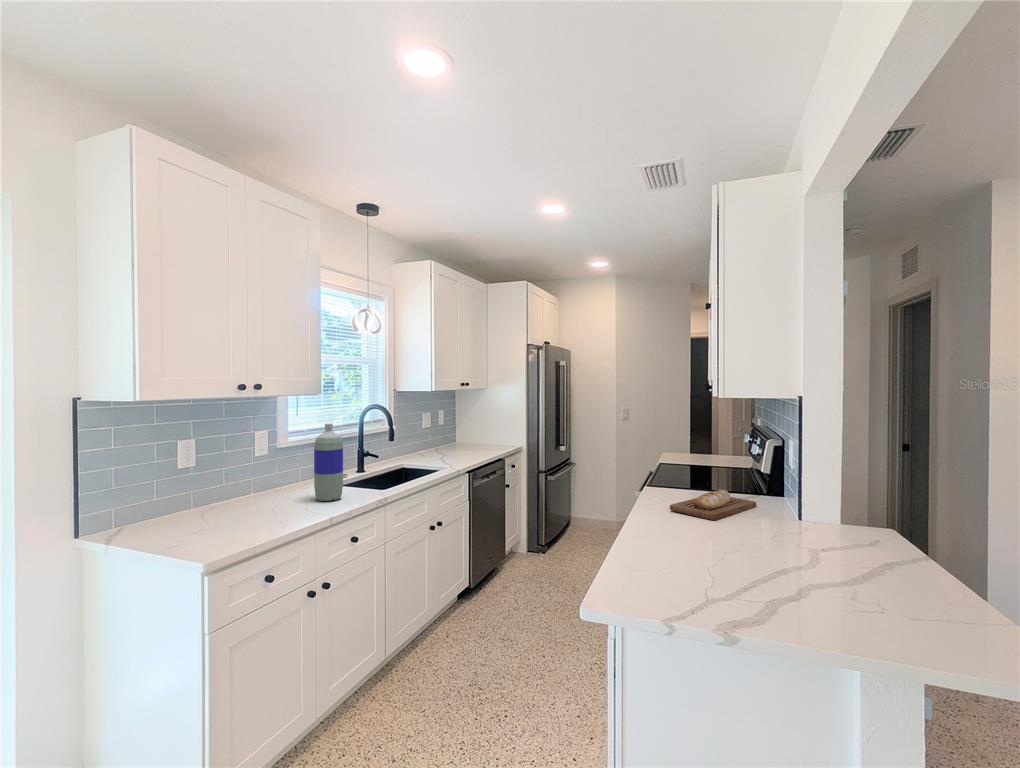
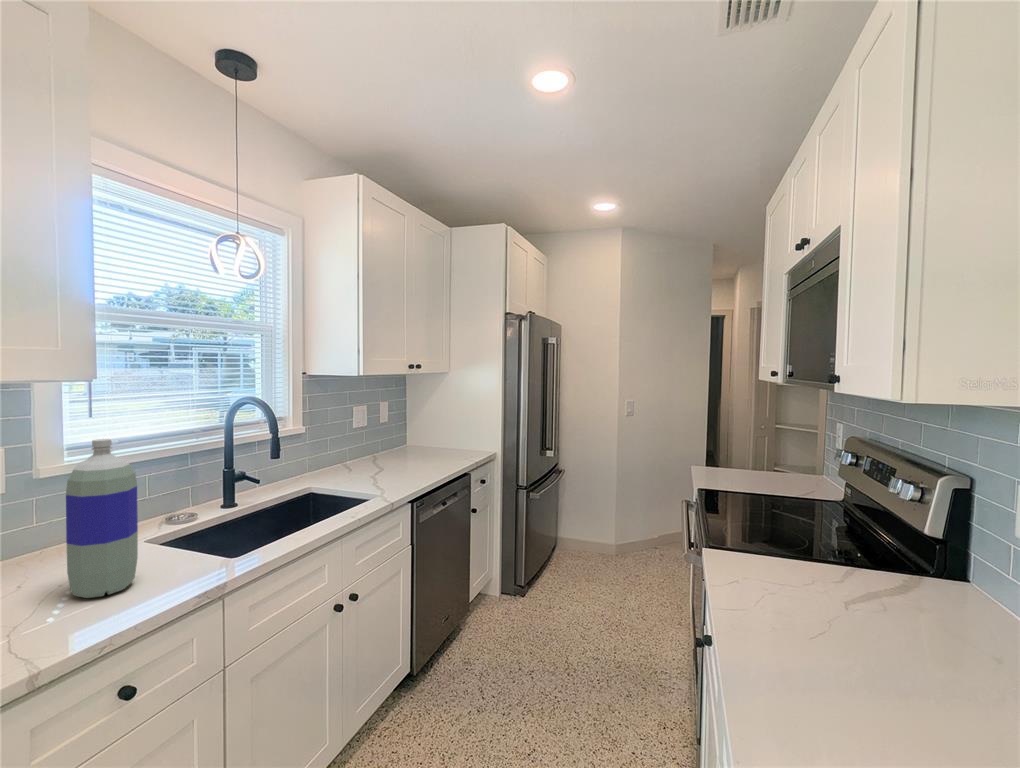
bread loaf: present [670,490,757,520] -> none [799,583,962,688]

